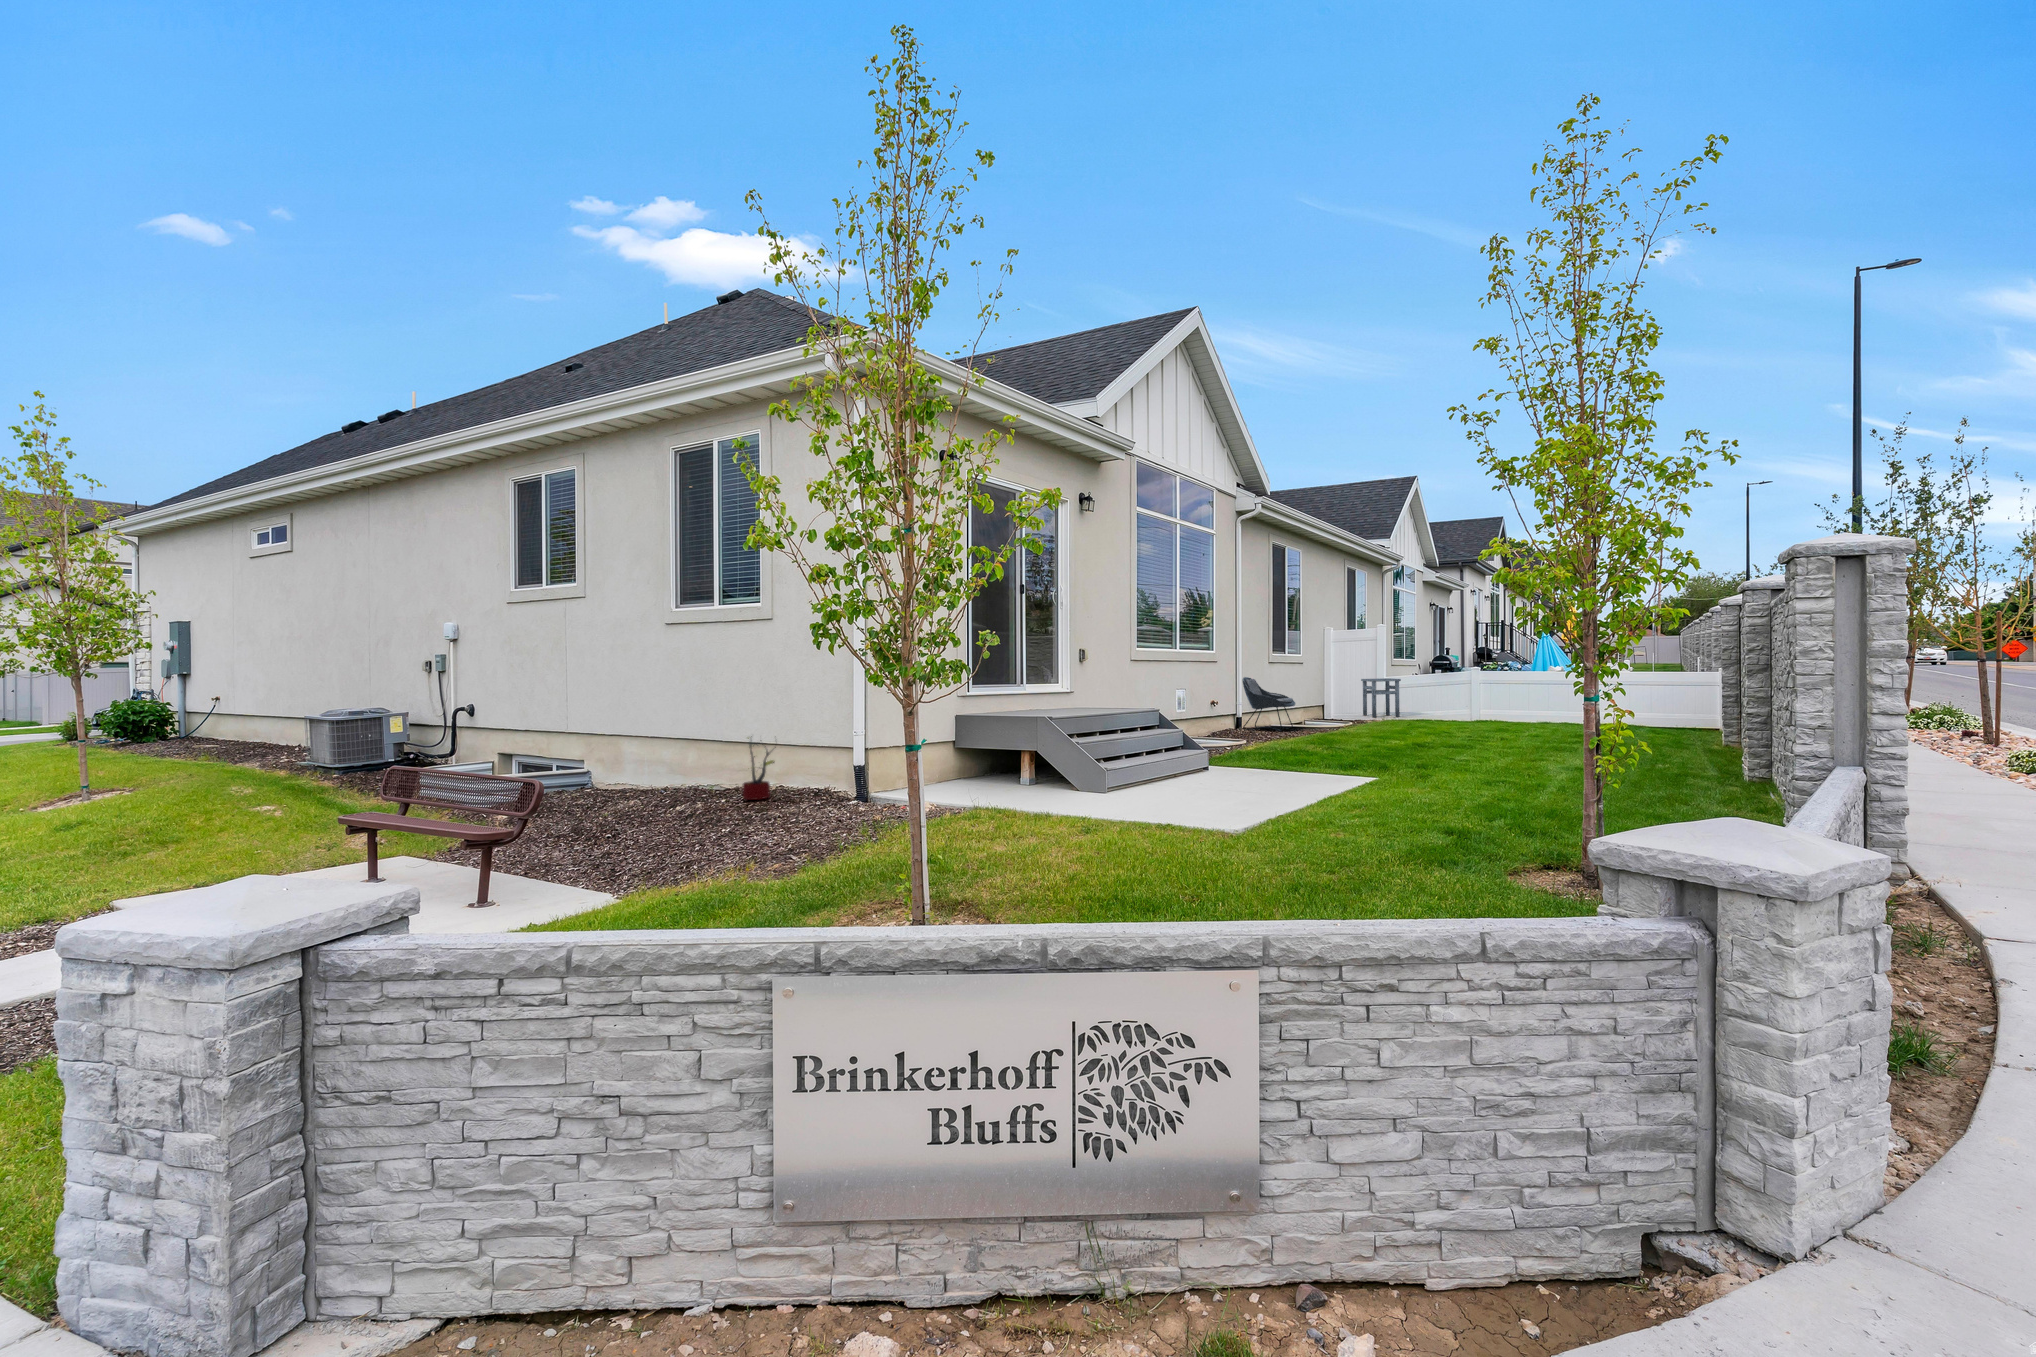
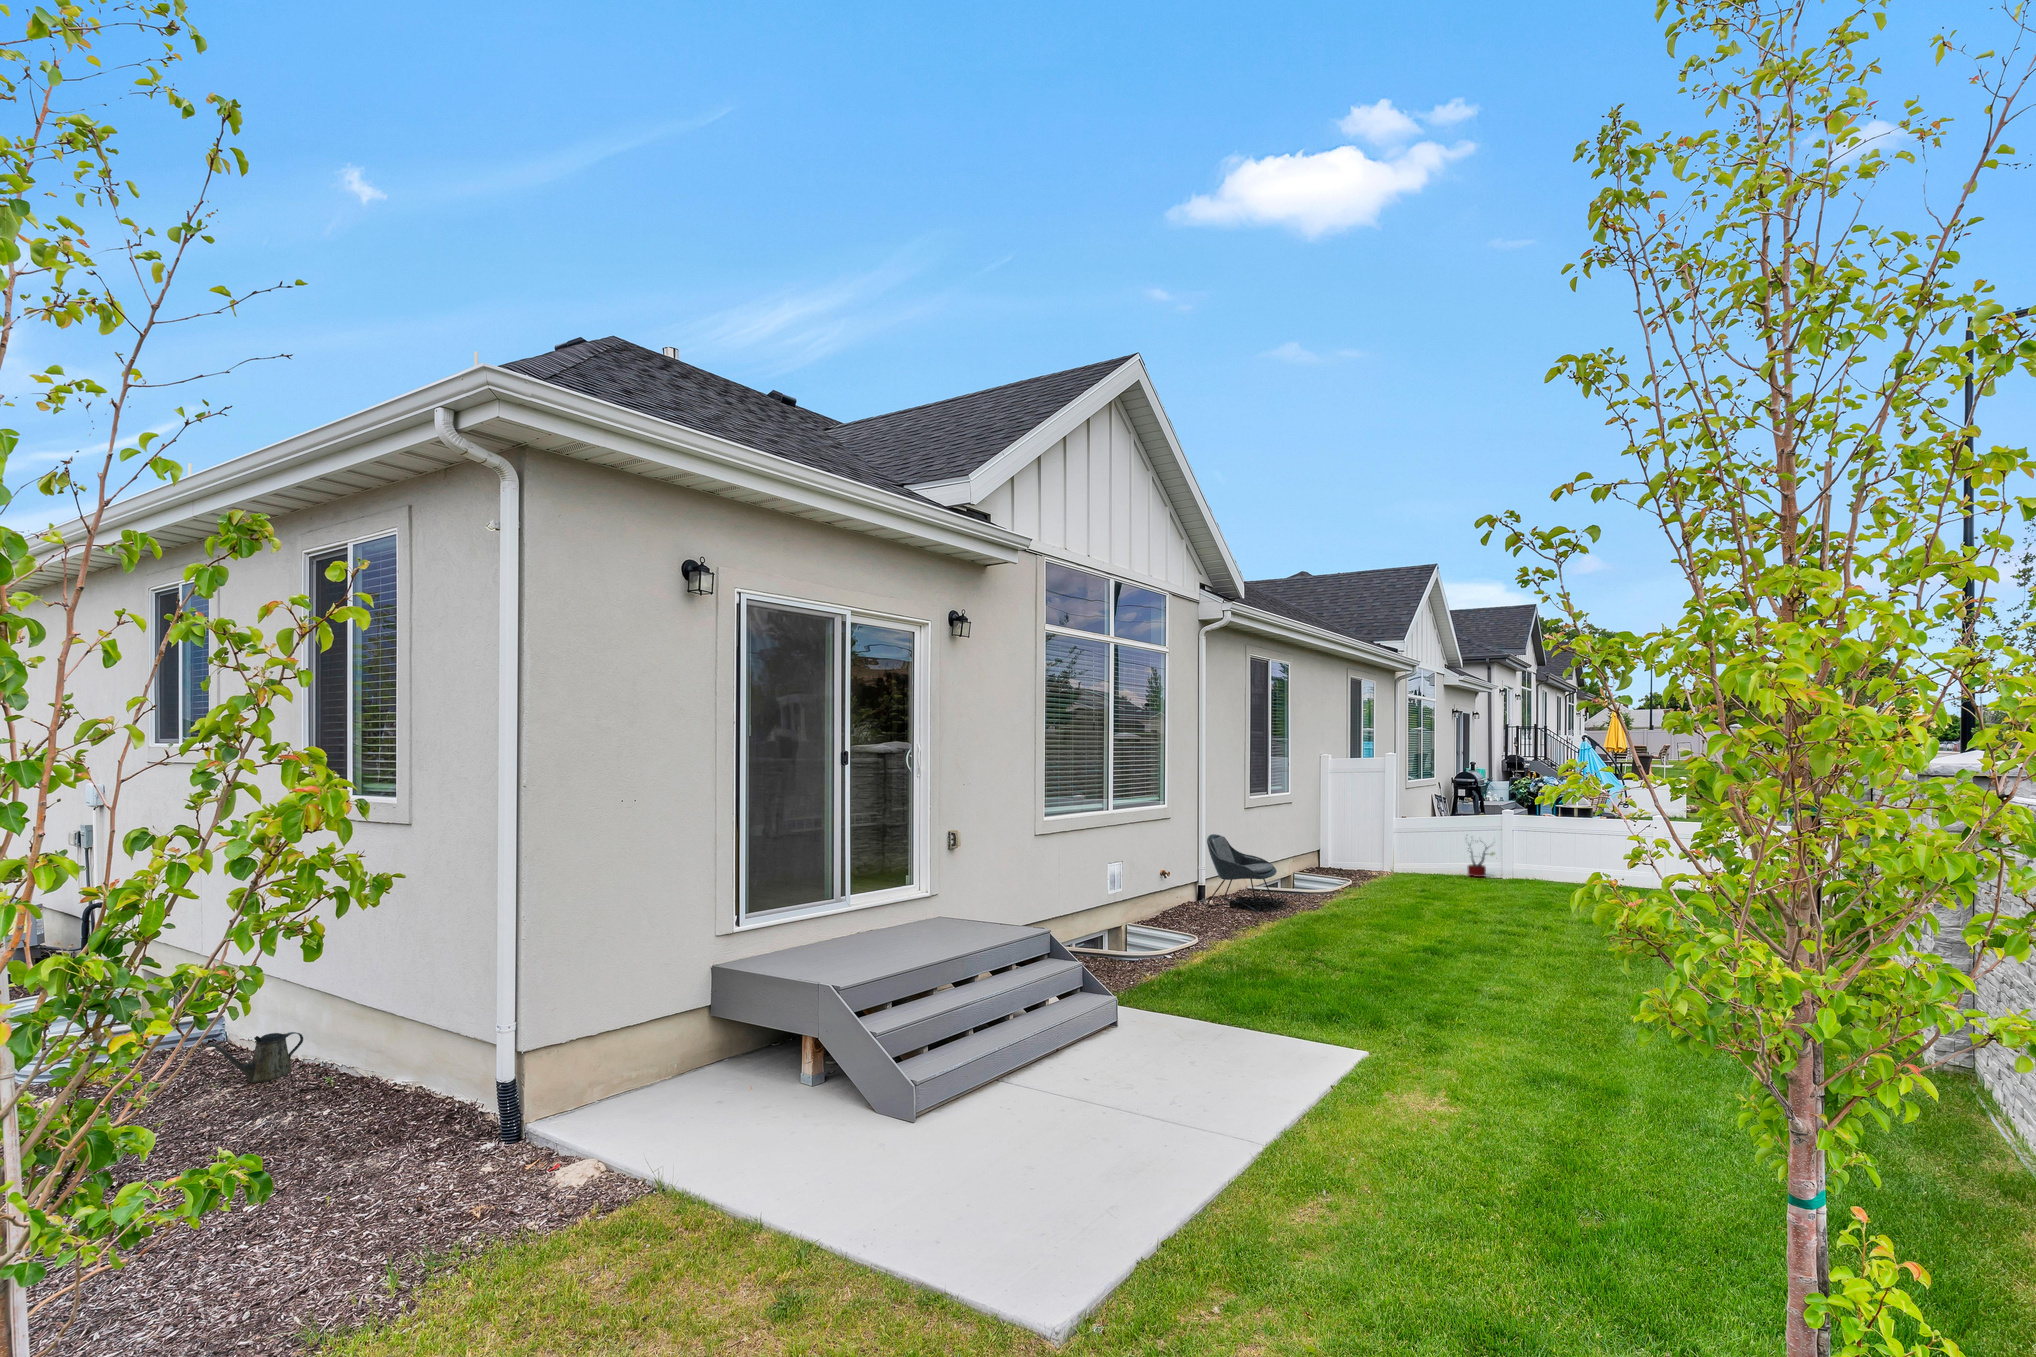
side table: present [1361,678,1401,717] -> none [1366,825,1416,877]
decorative plant: present [743,736,776,800] -> present [1468,837,1494,877]
watering can: none [646,767,690,795] -> present [208,1032,303,1083]

